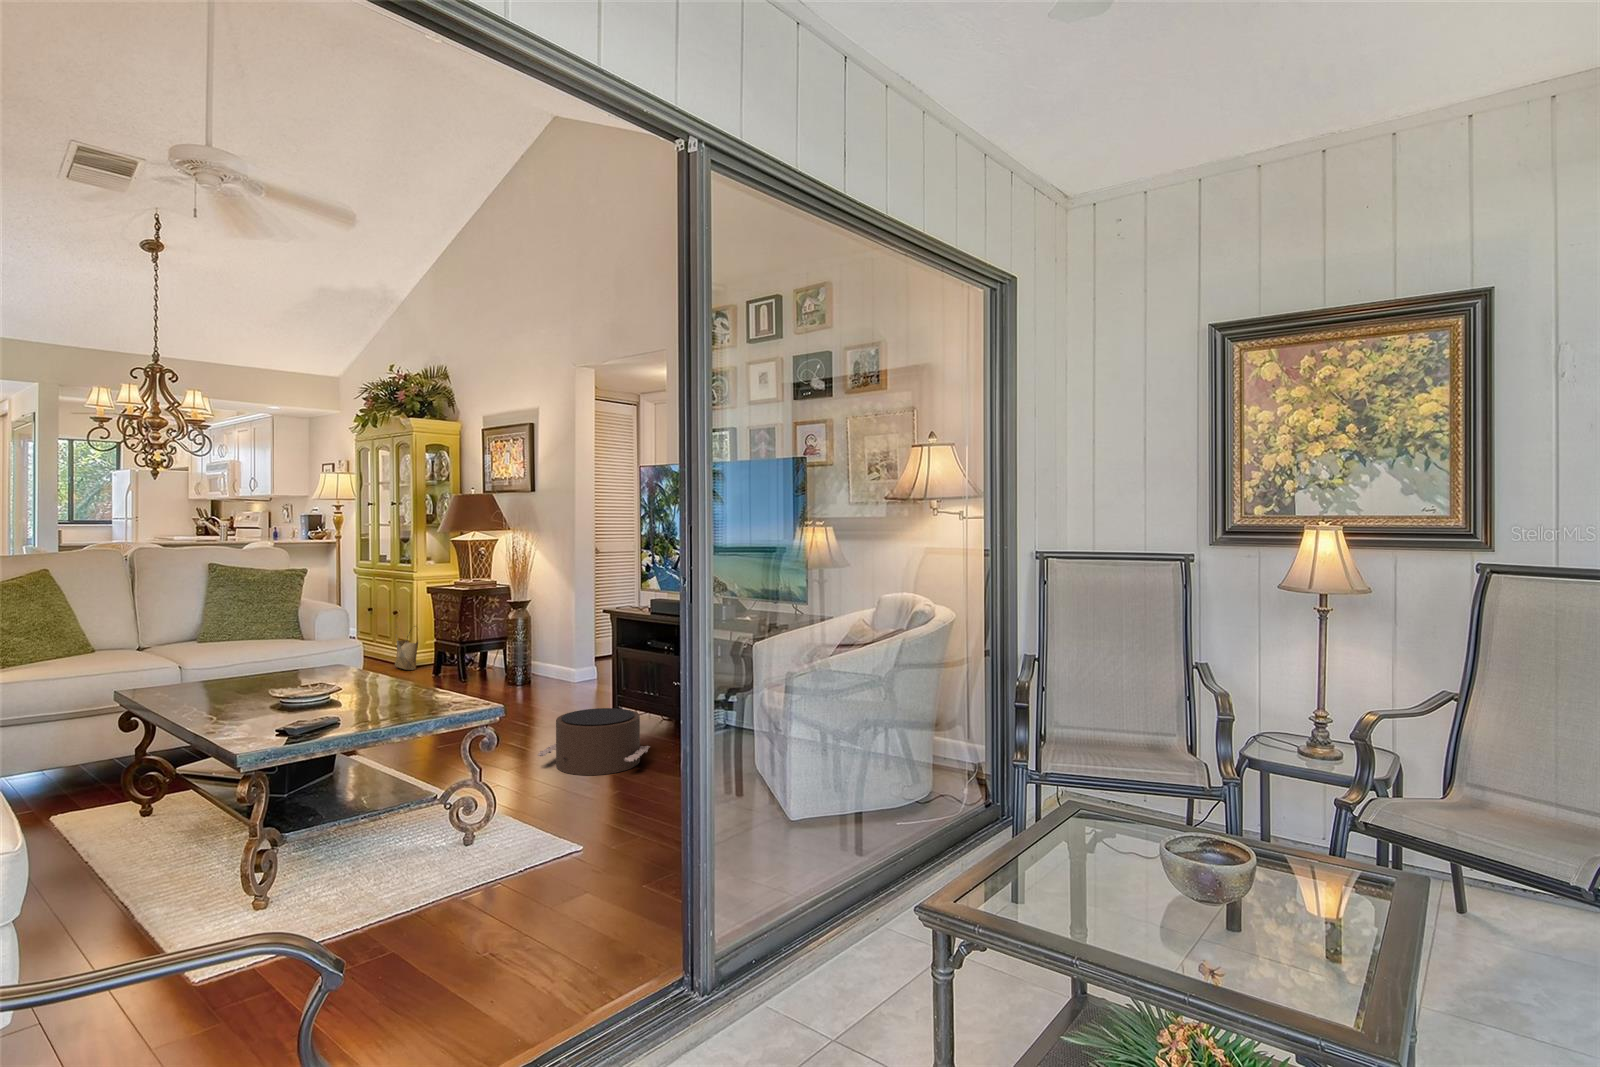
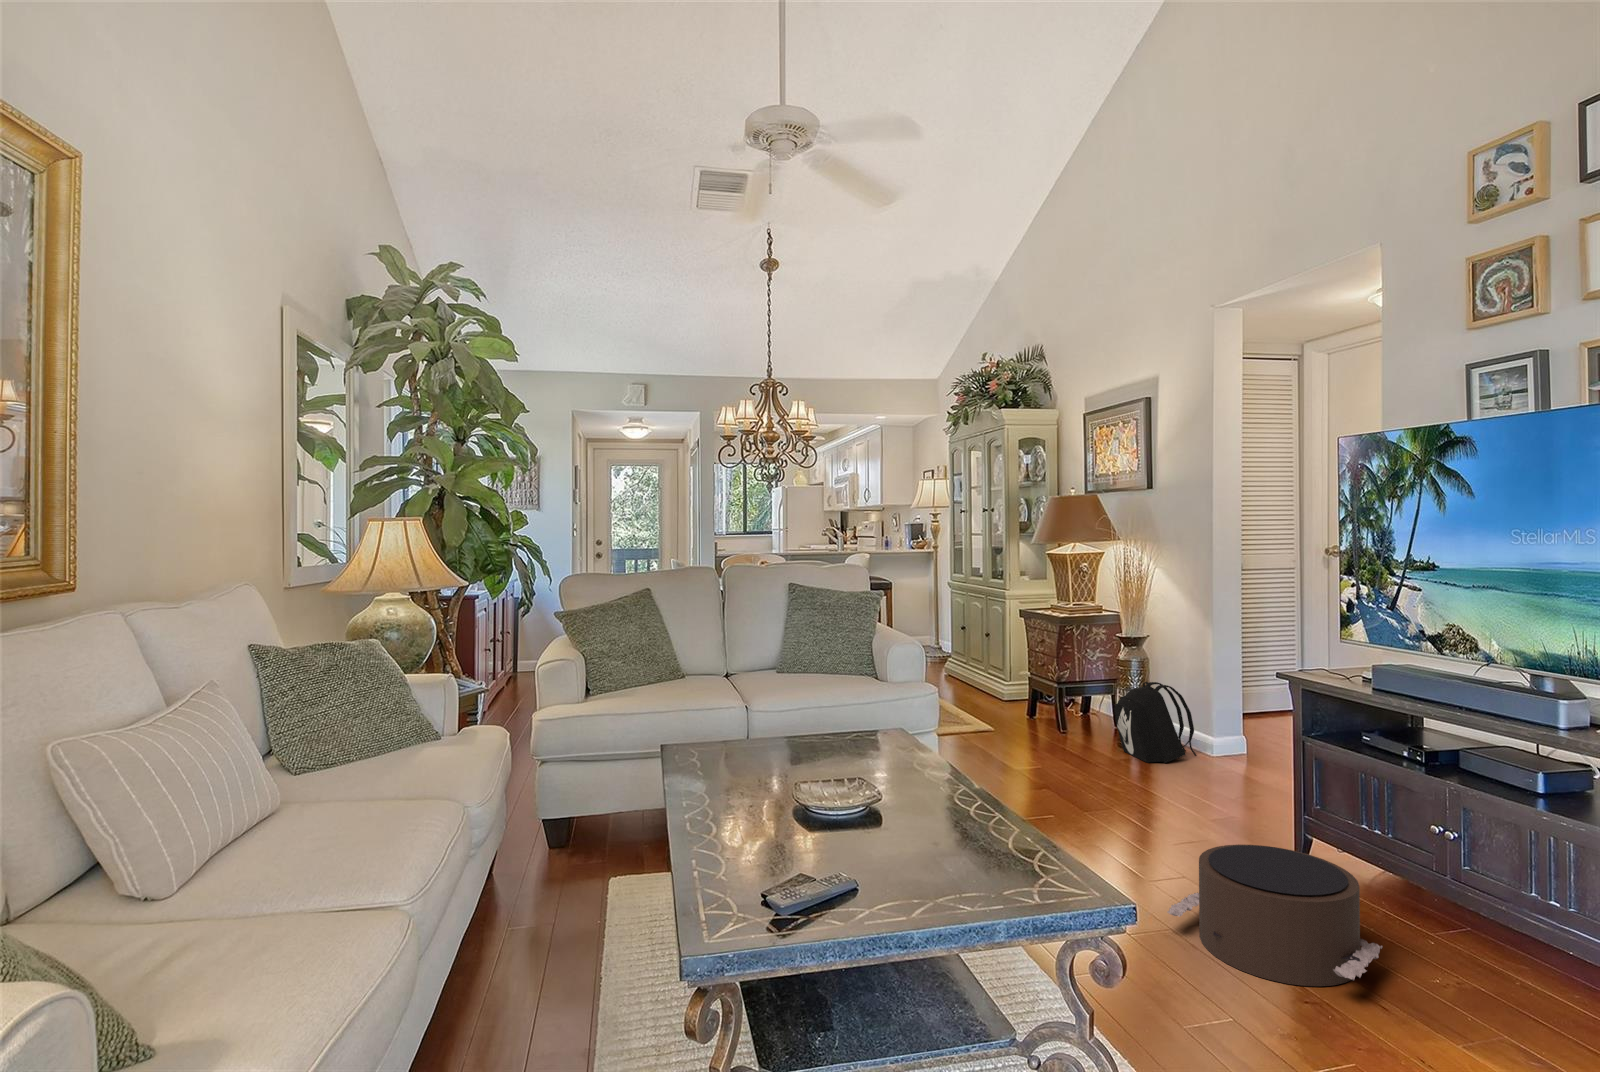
woven basket: present [395,629,418,670] -> none [986,653,1012,705]
backpack: none [505,633,563,692] -> present [1114,682,1196,763]

